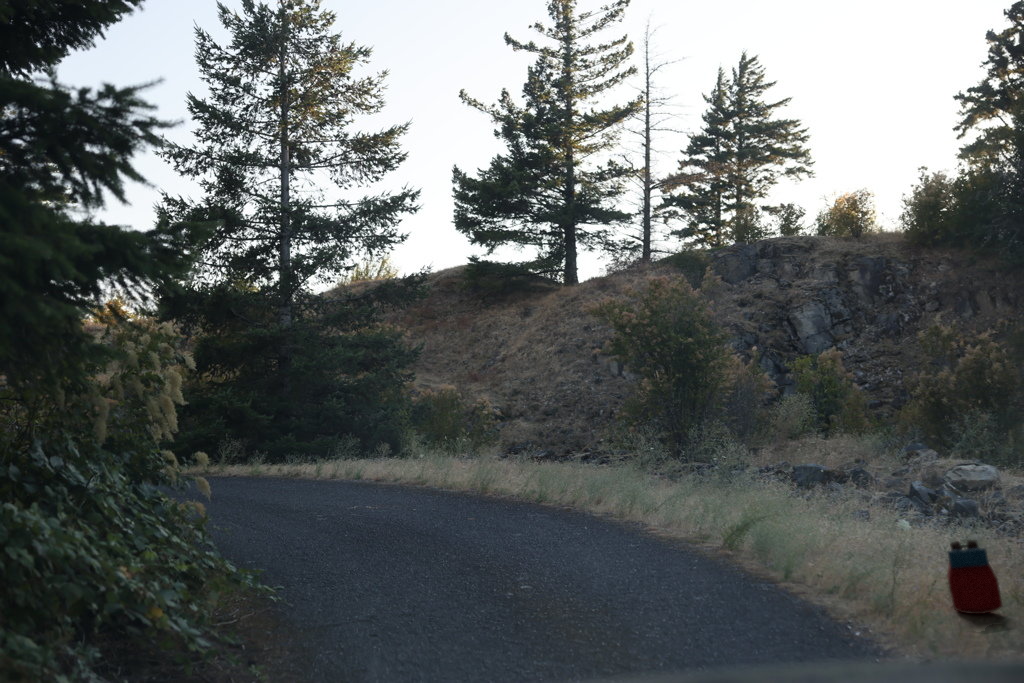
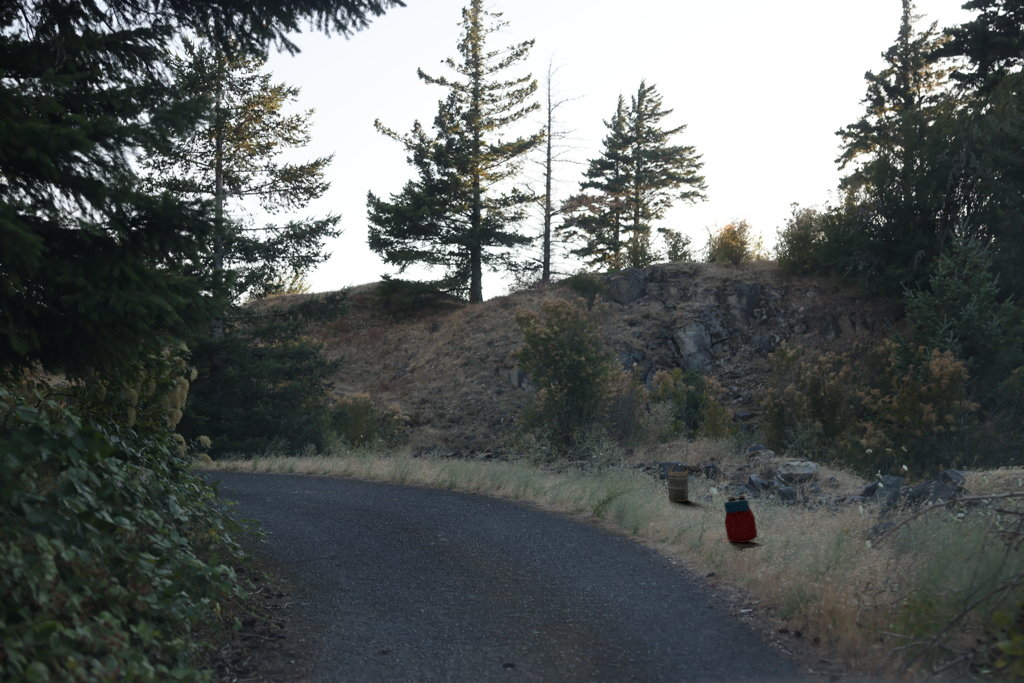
basket: none [830,473,859,531] -> present [668,460,688,501]

